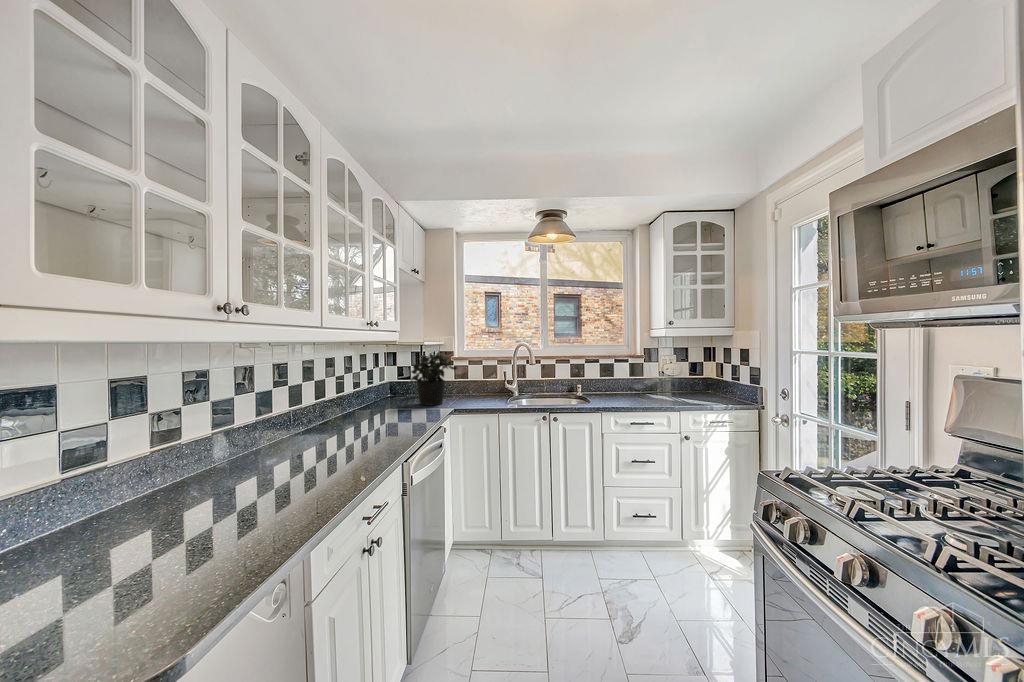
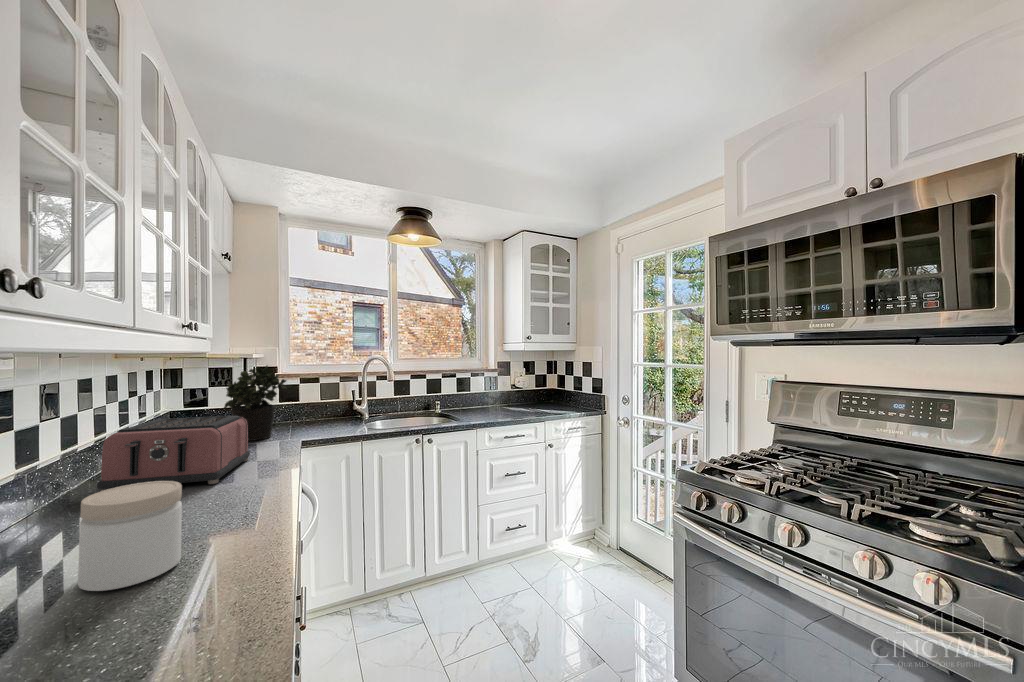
toaster: none [328,386,415,430] -> present [97,416,250,491]
jar: none [285,420,332,474] -> present [78,481,182,591]

